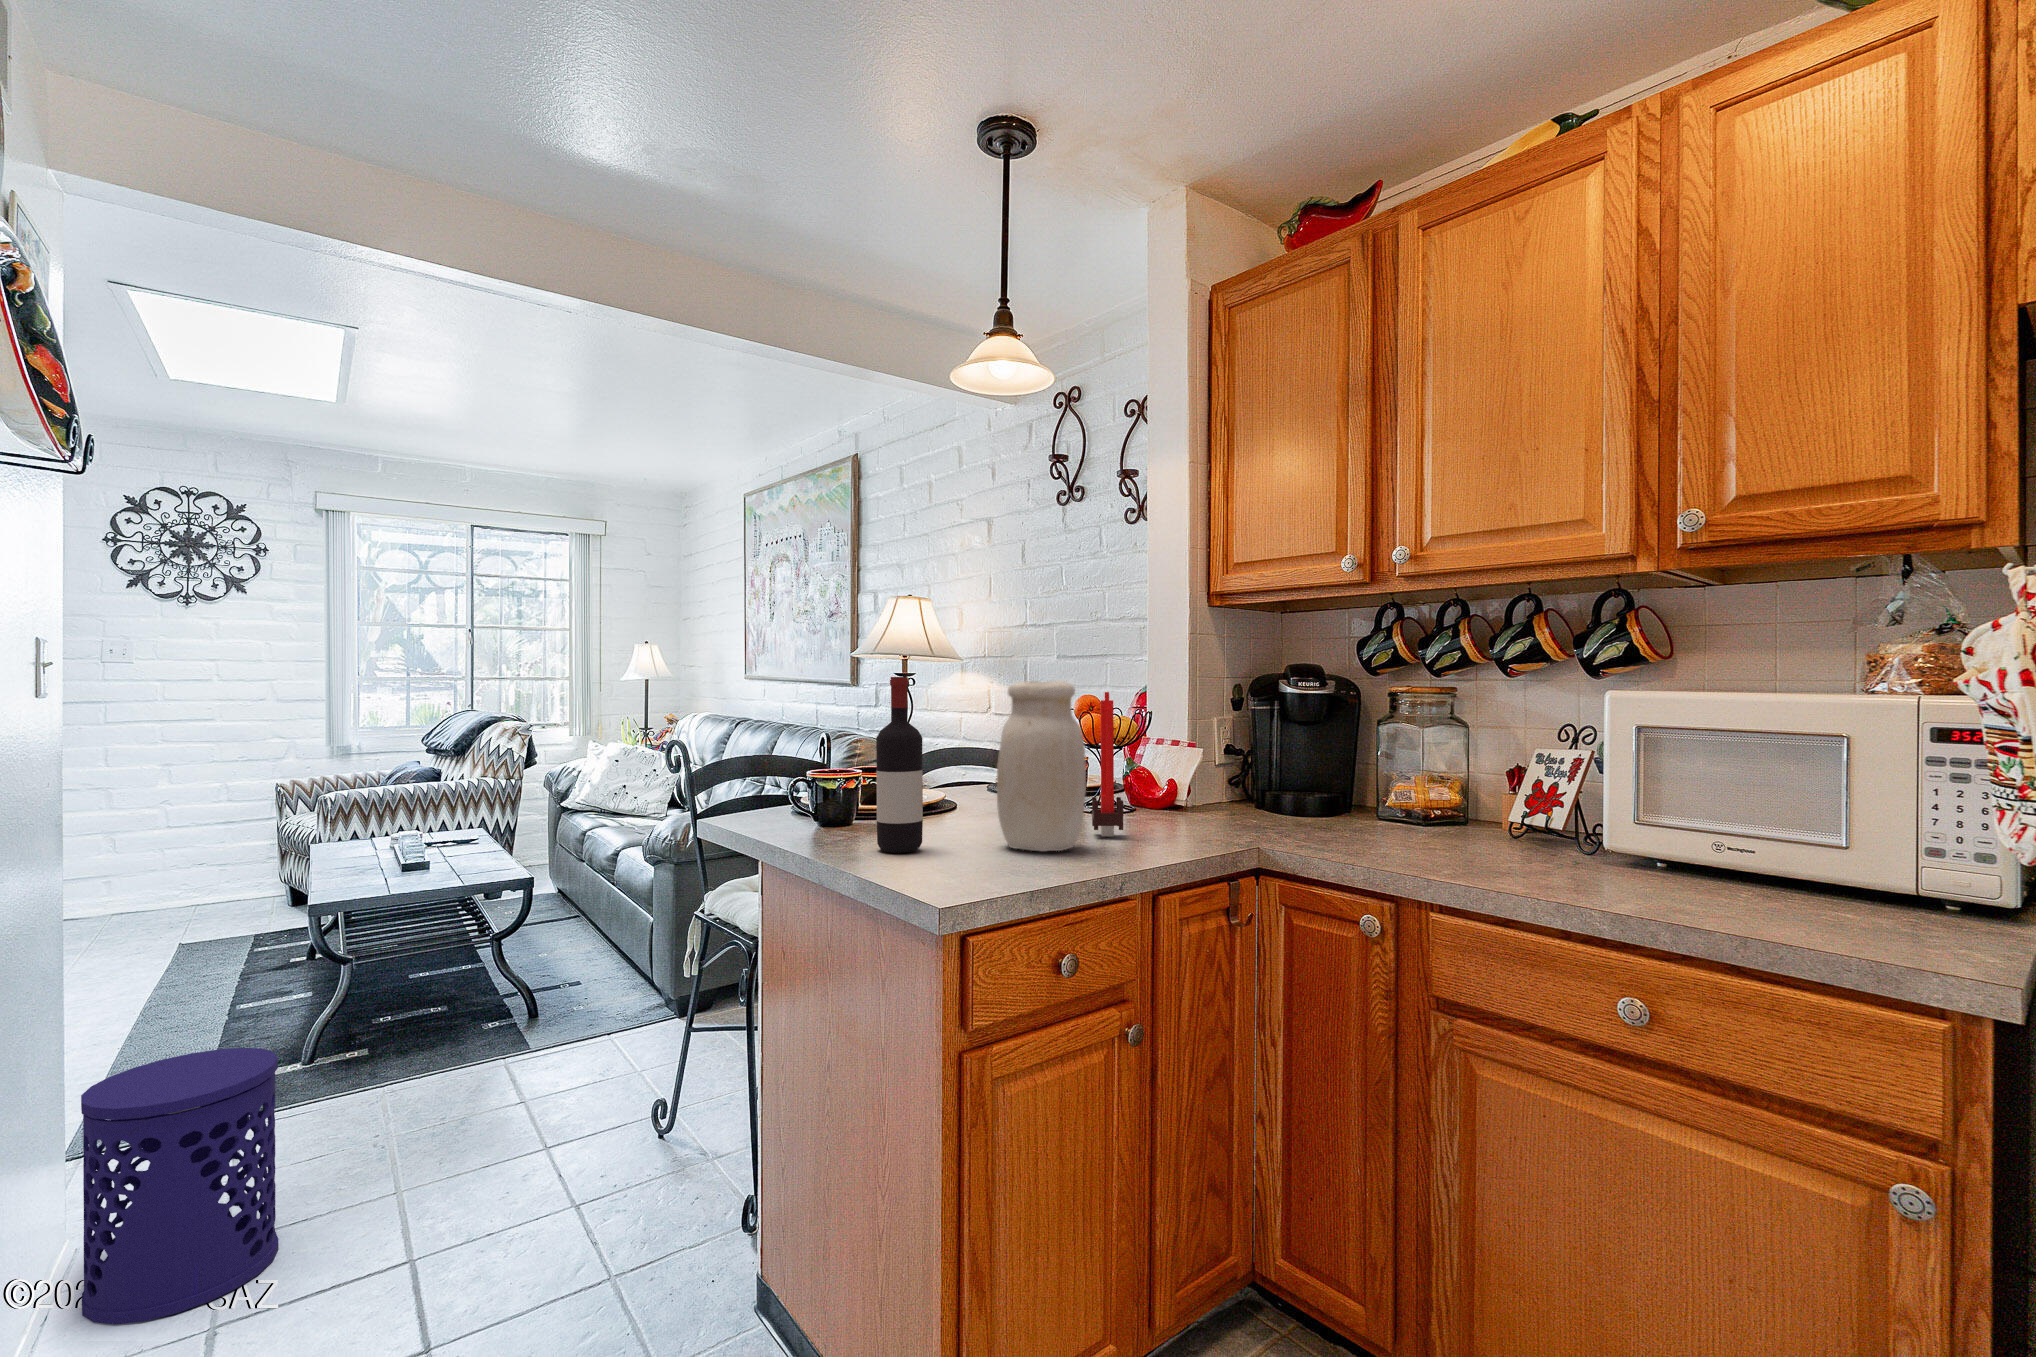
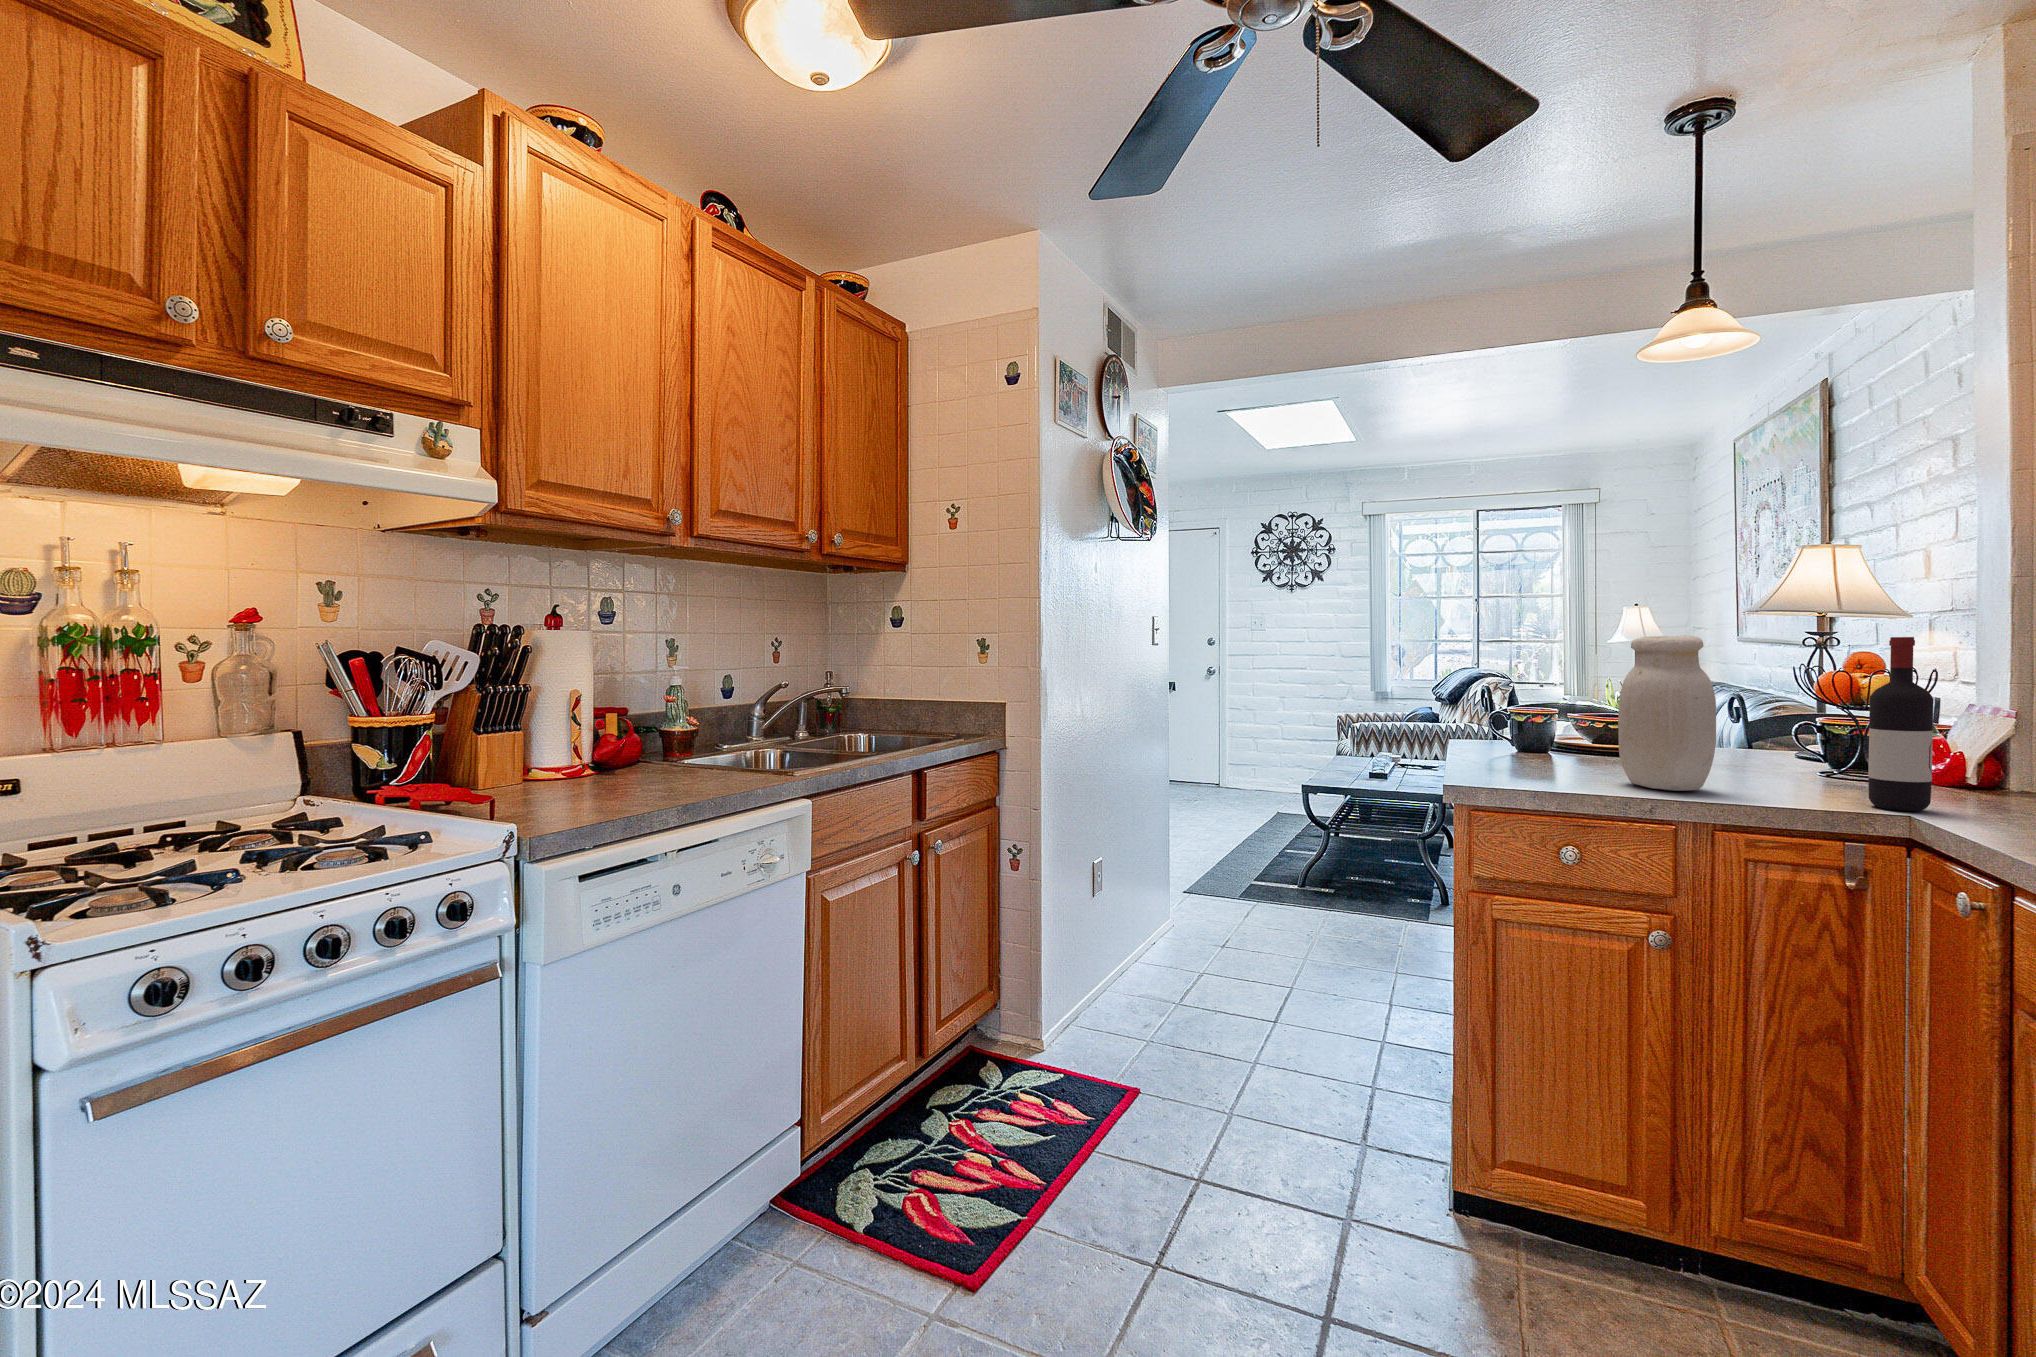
wine bottle: present [876,677,923,853] -> present [1868,637,1934,811]
candle: present [1092,692,1123,836] -> none [1760,646,1811,794]
waste bin: present [81,1048,278,1325] -> none [1159,843,1239,970]

